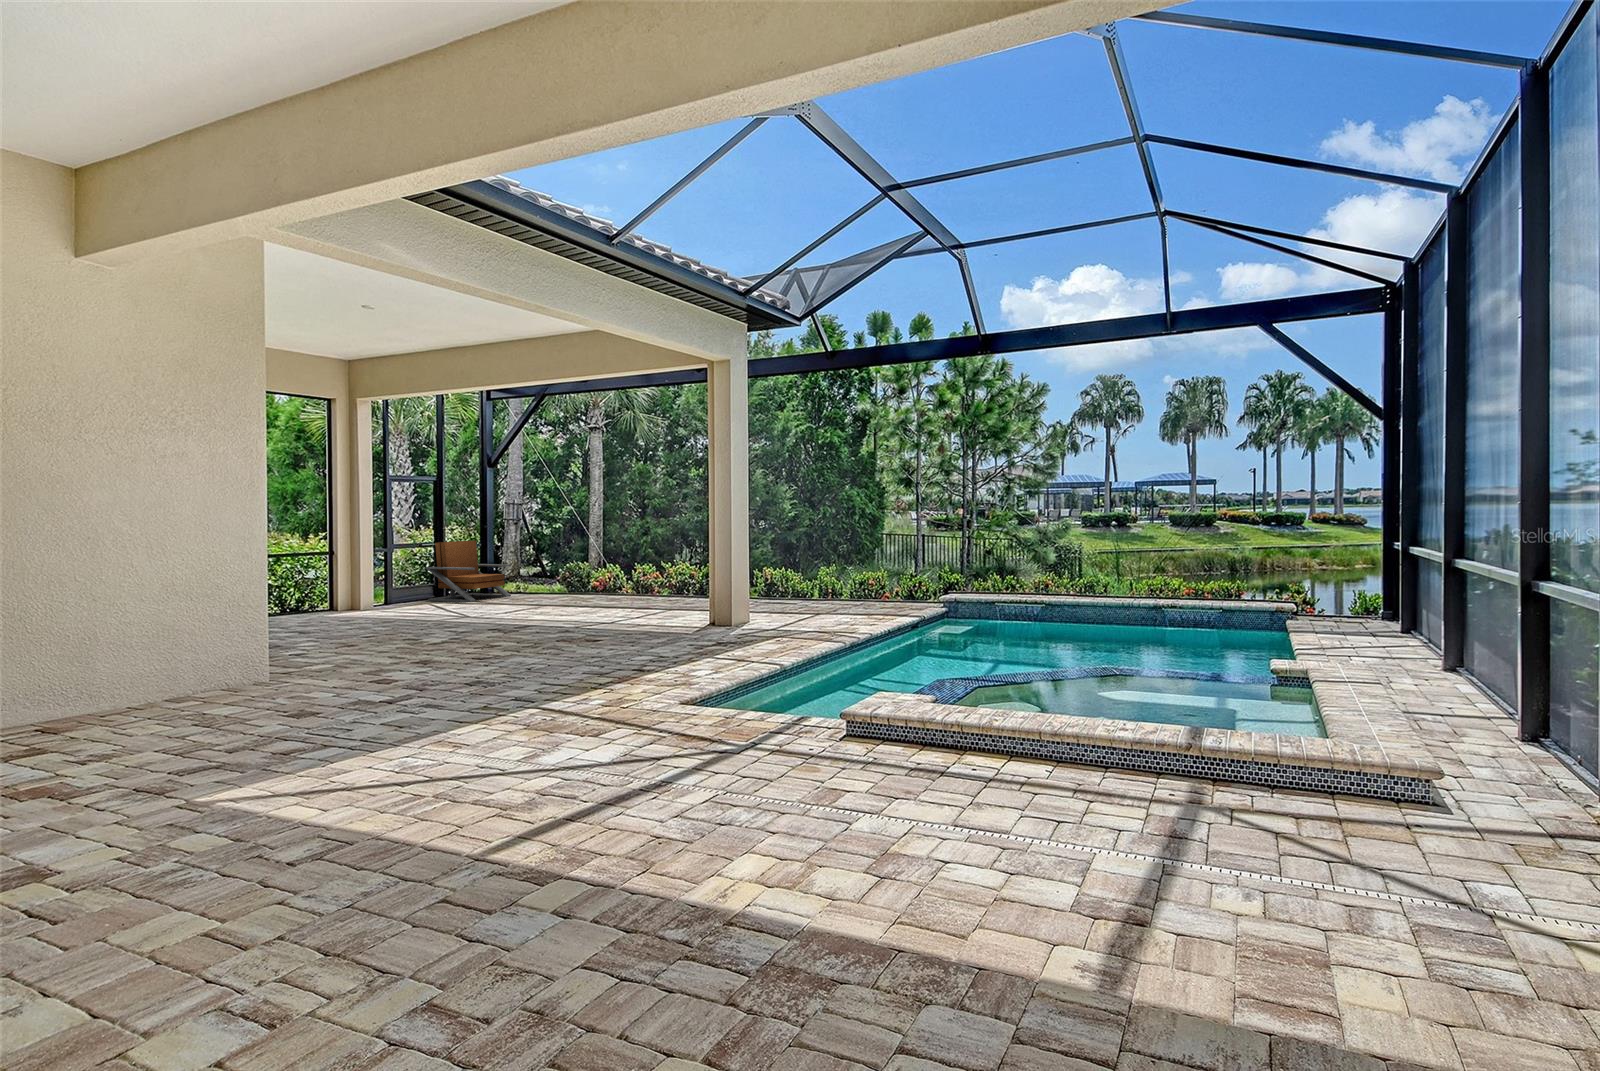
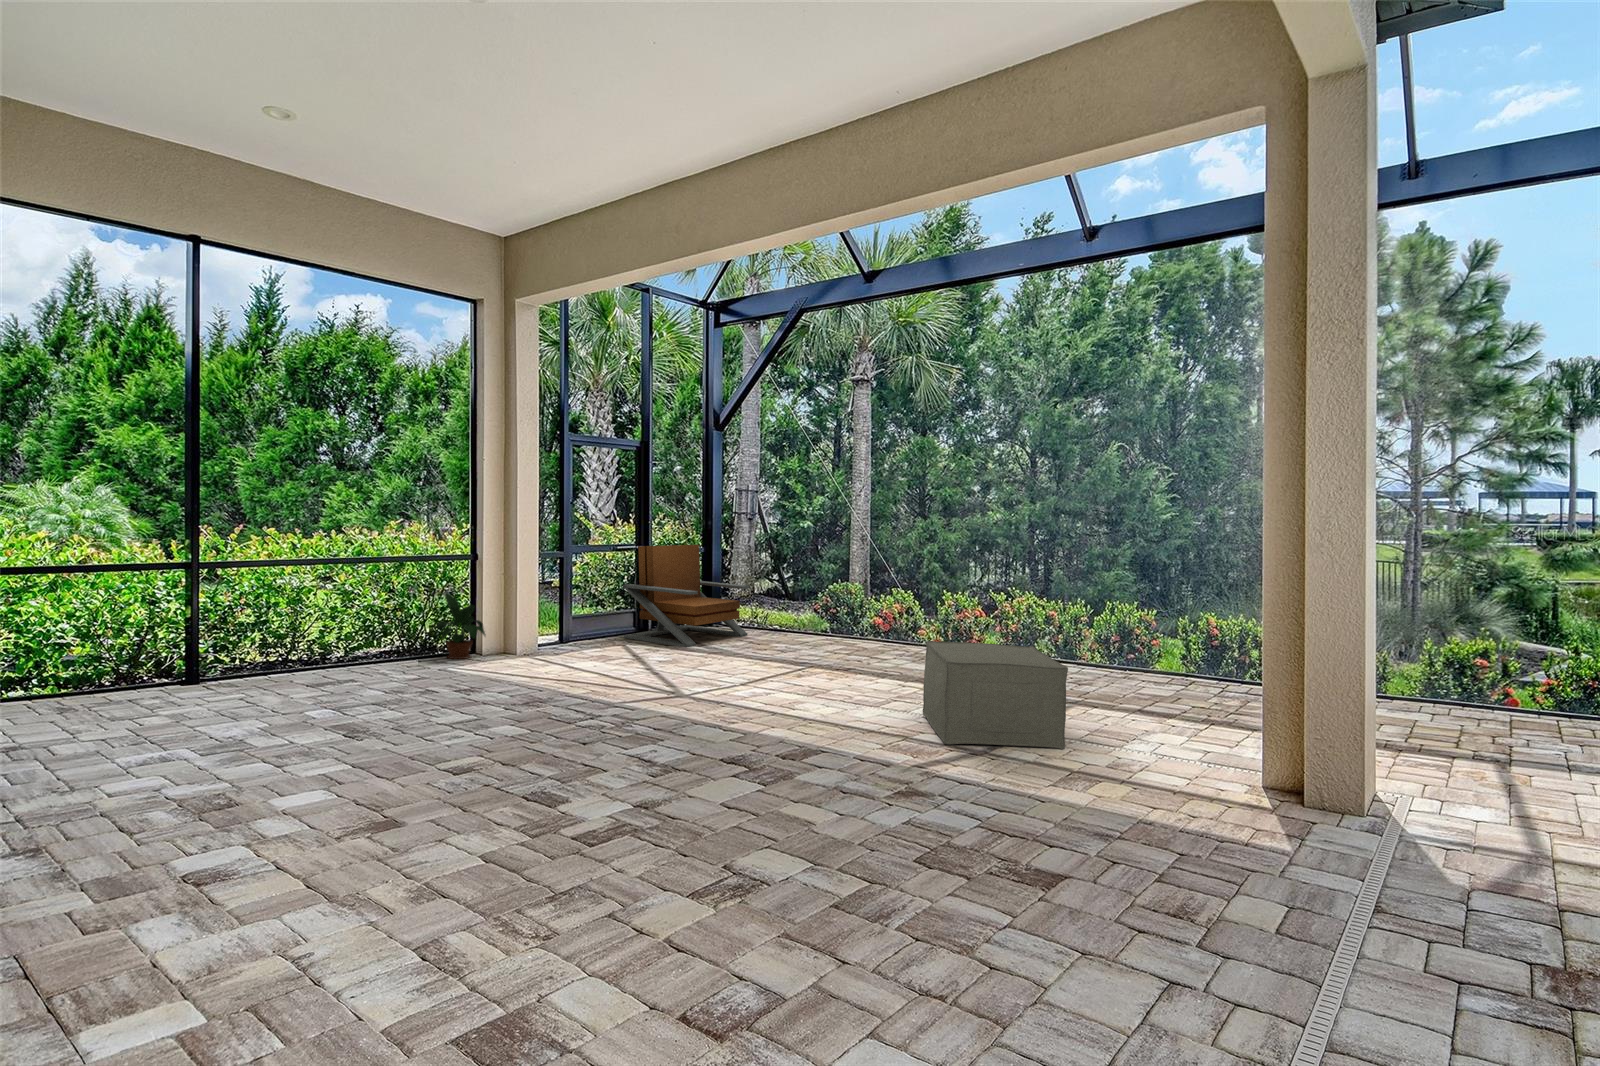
potted plant: none [307,574,344,612] -> present [435,593,486,659]
ottoman: none [588,577,647,620] -> present [923,641,1068,749]

